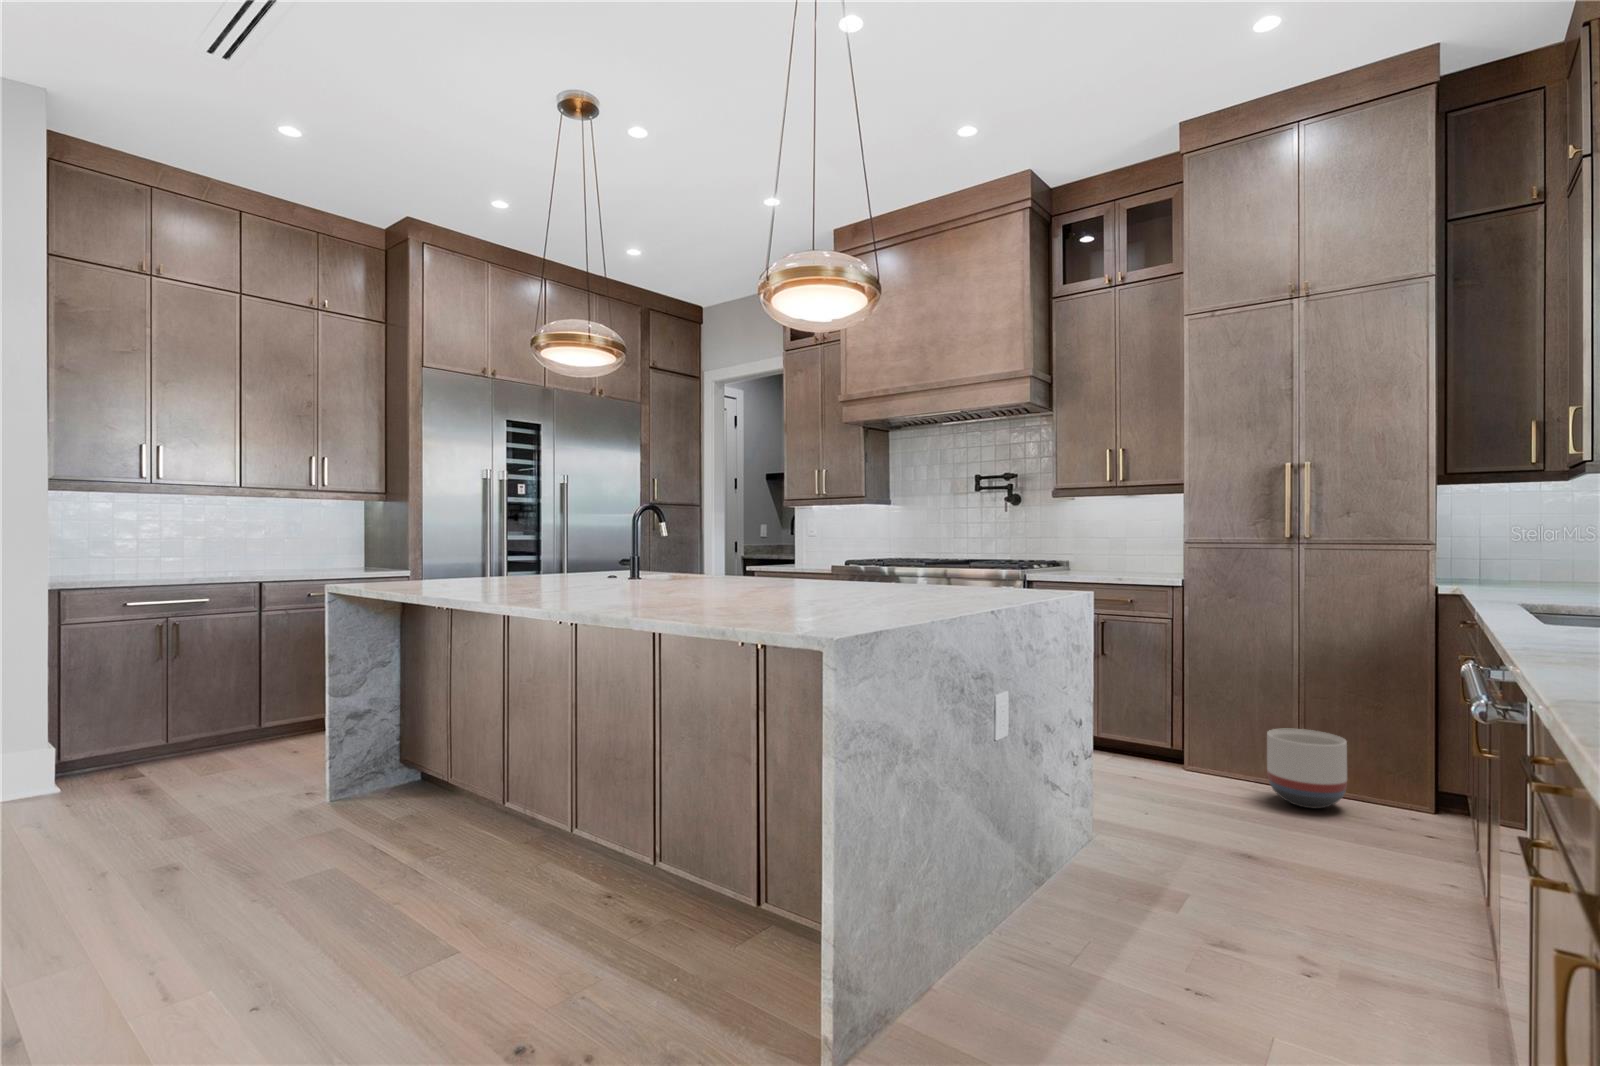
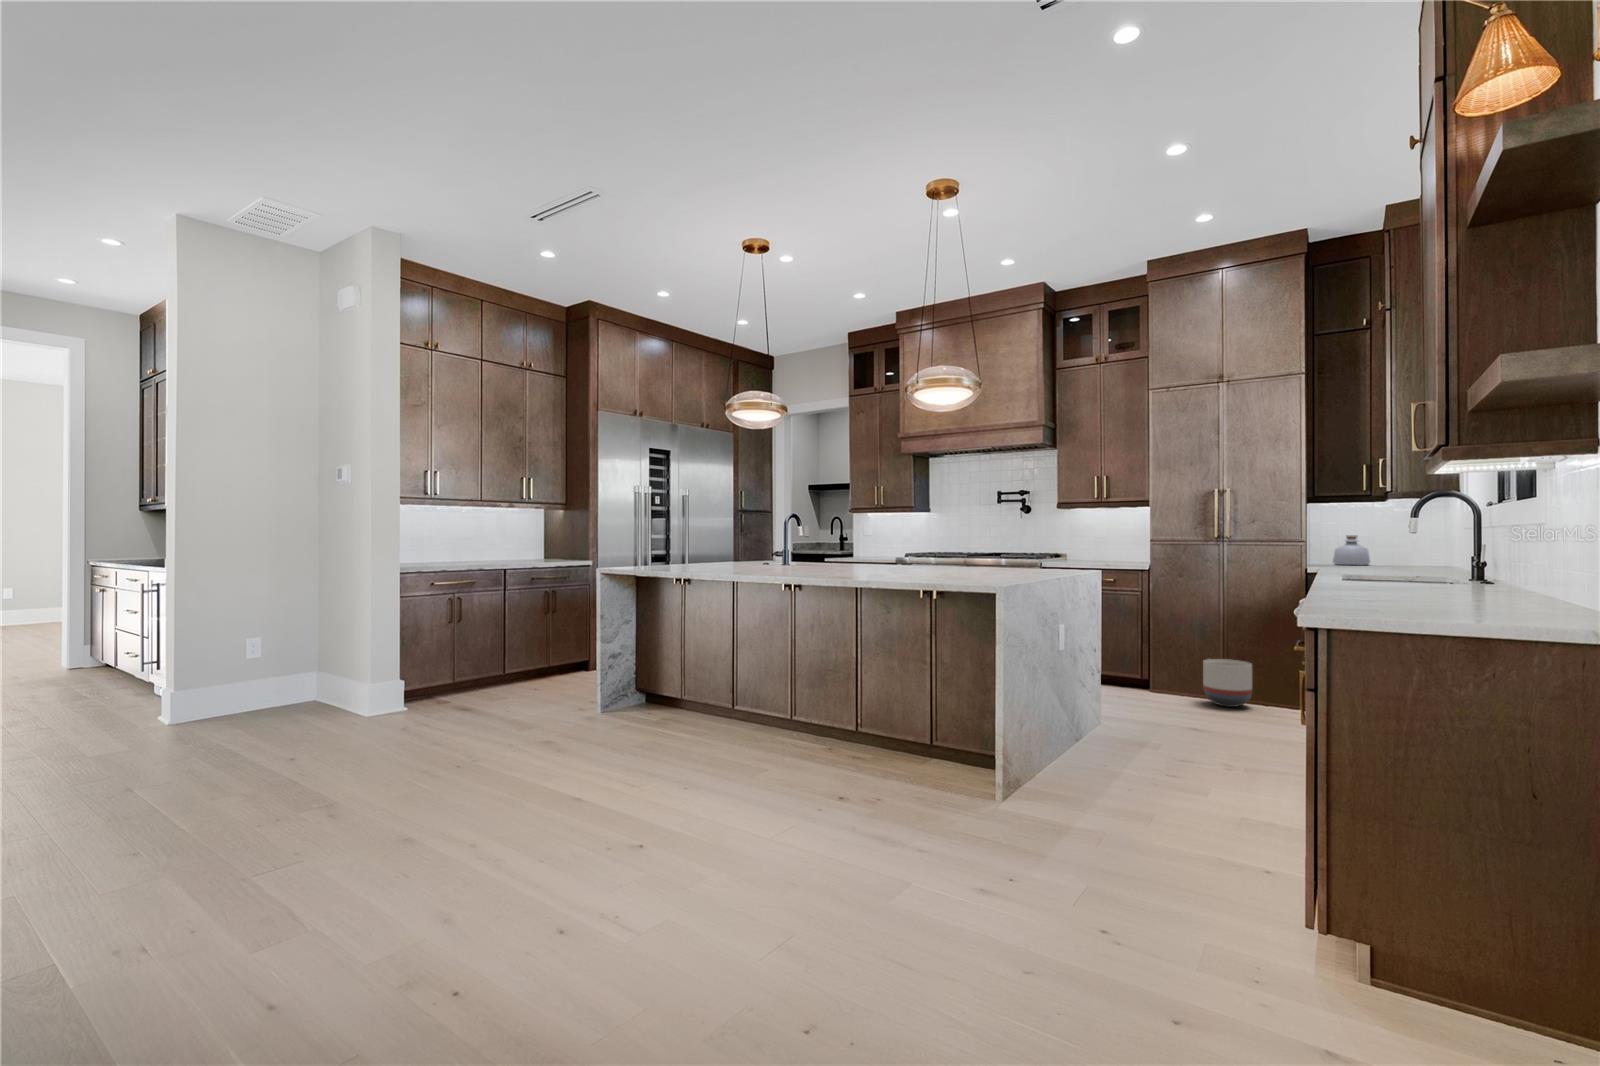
bottle: none [1475,536,1539,583] -> present [1333,535,1370,565]

